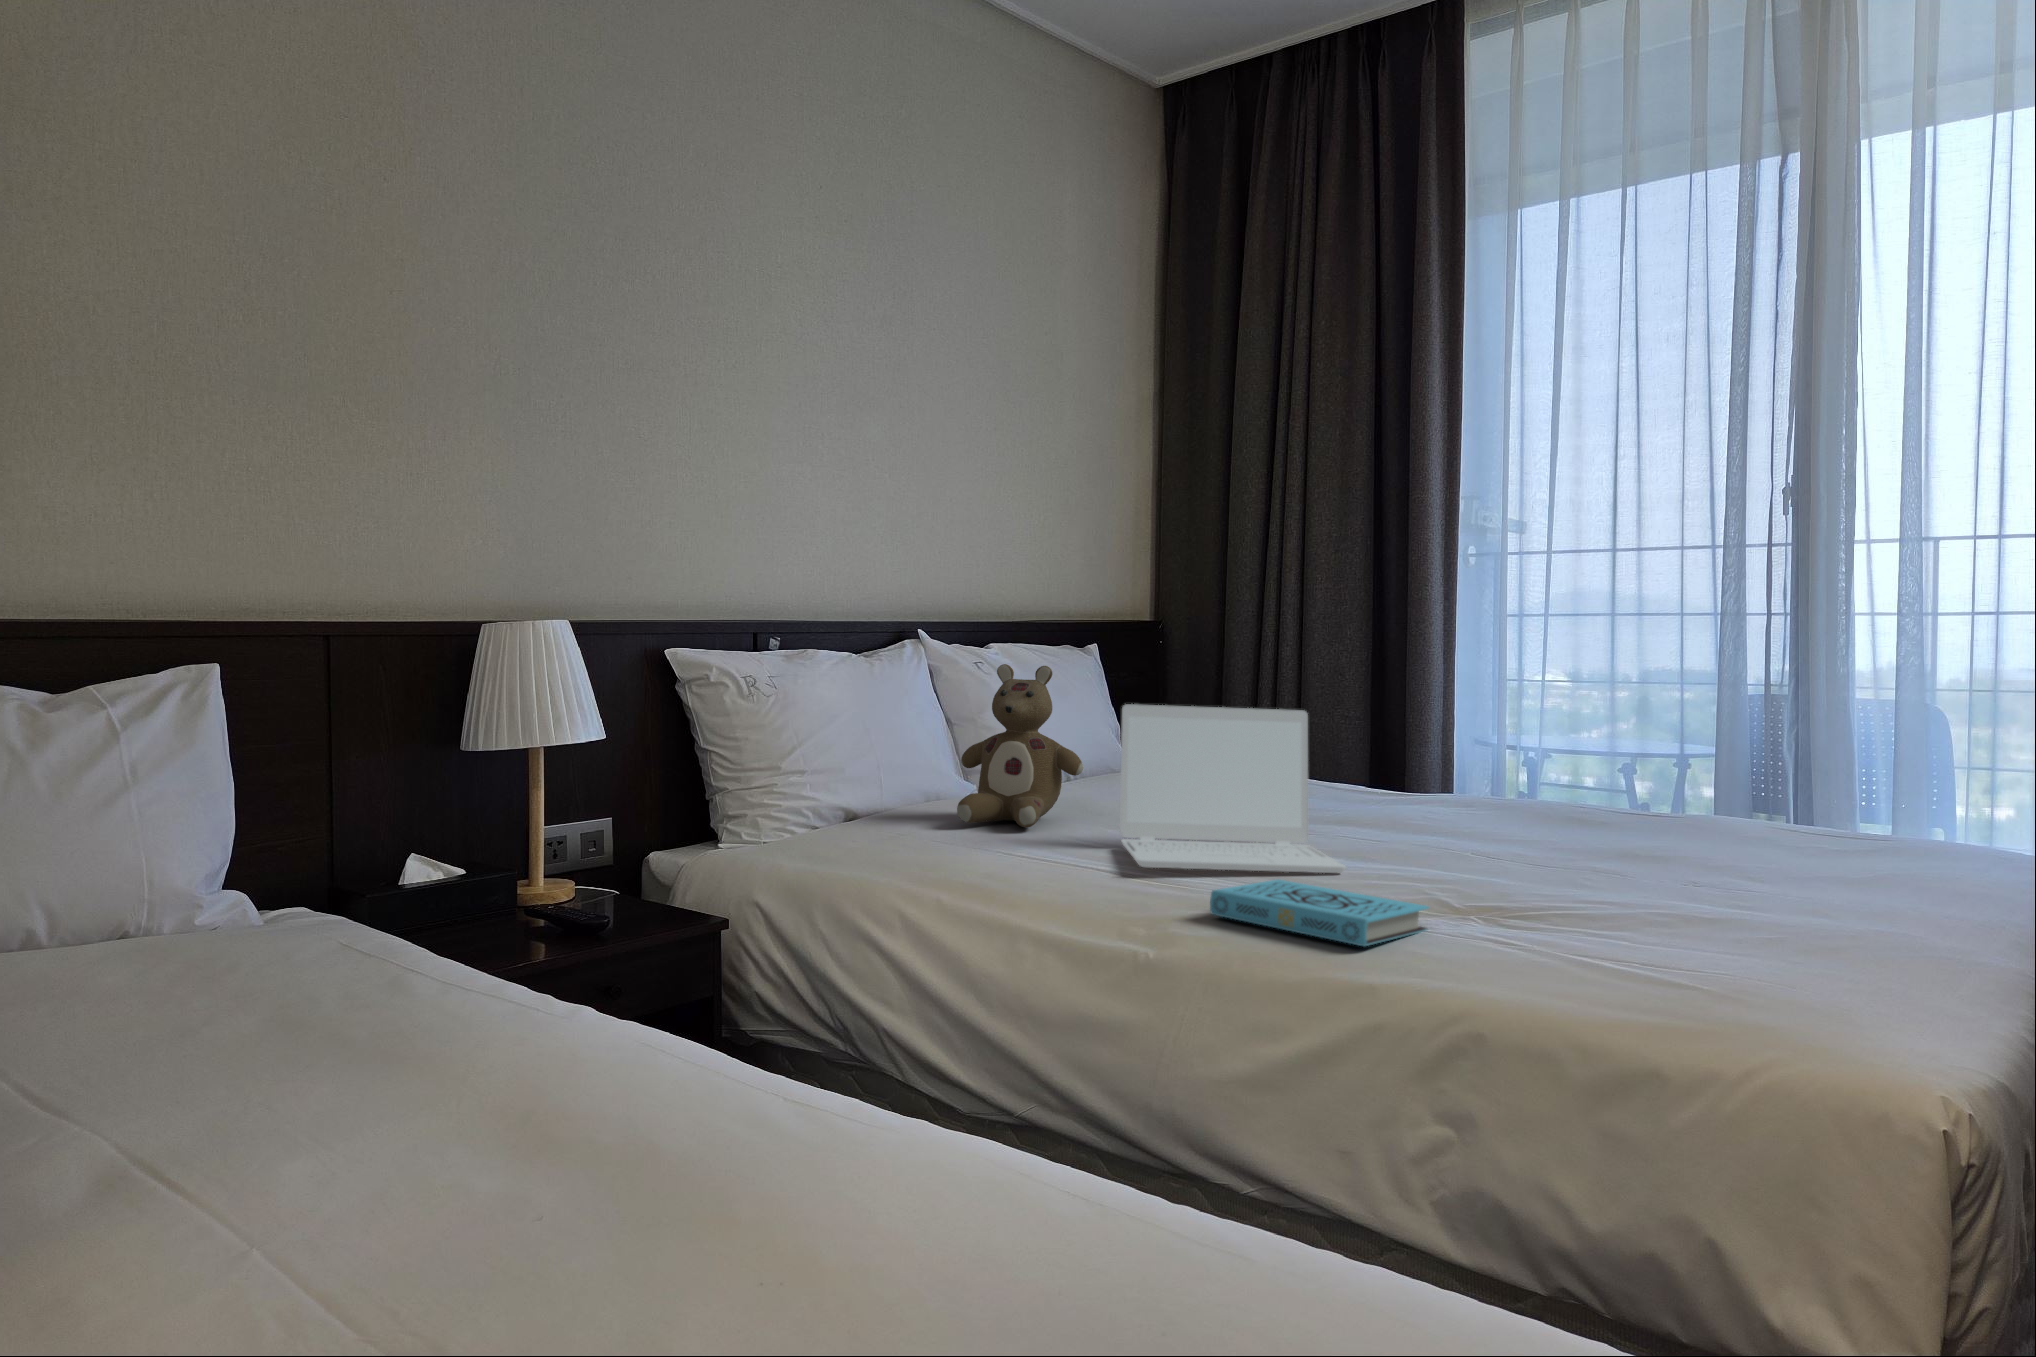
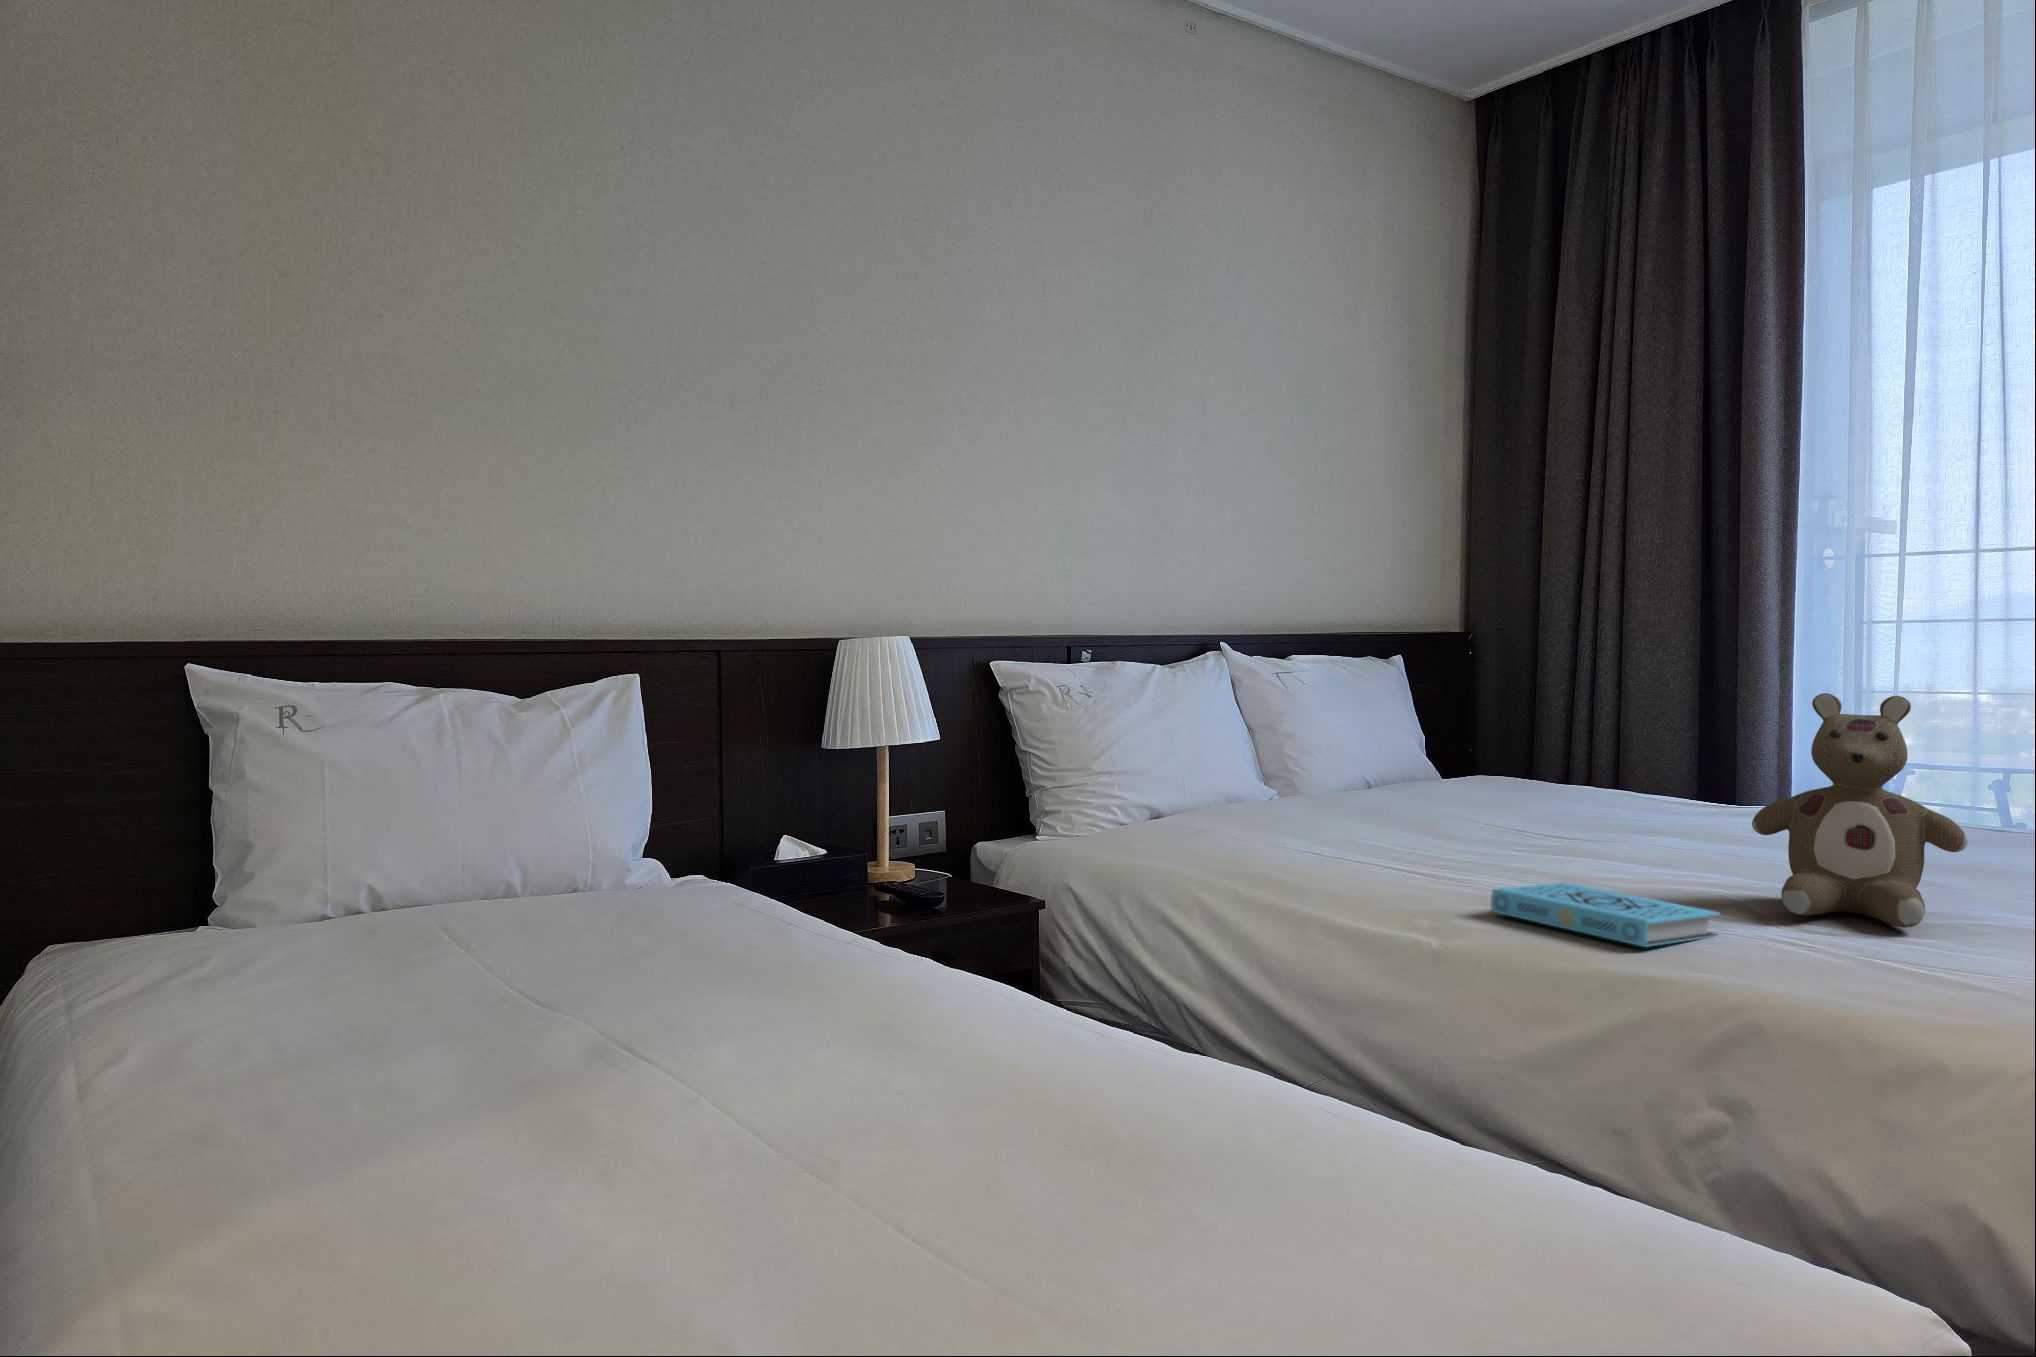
stuffed bear: present [957,664,1083,828] -> present [1752,693,1968,928]
laptop: present [1120,704,1346,873] -> none [1410,712,1641,880]

